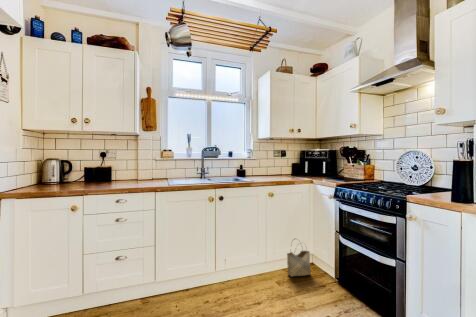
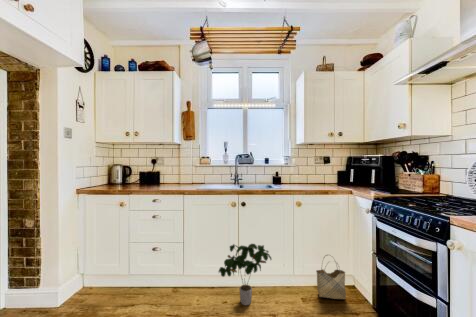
potted plant: none [200,235,252,296] -> present [219,244,271,305]

